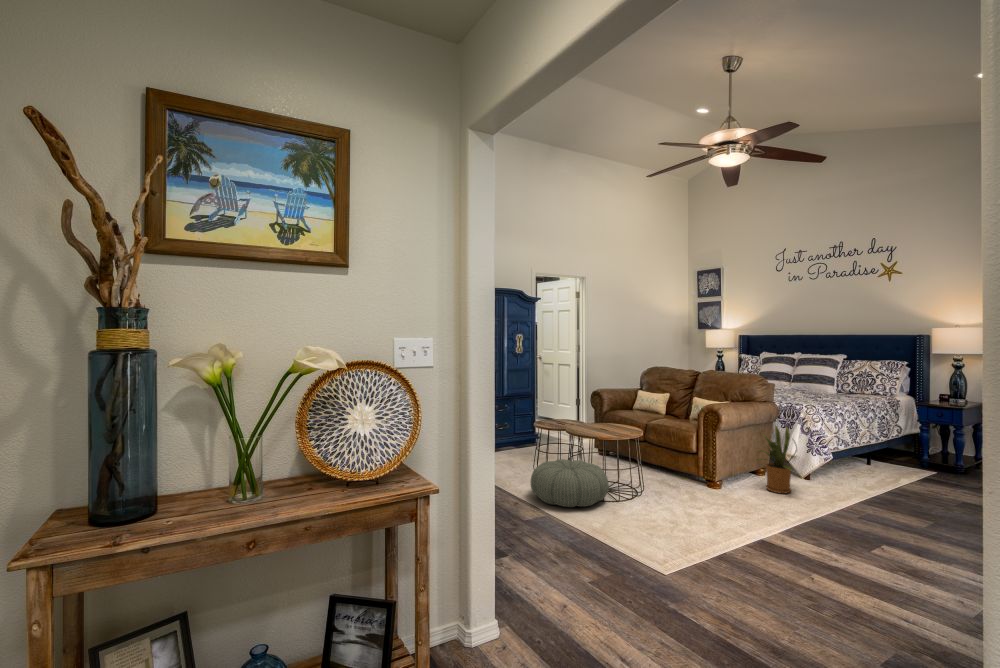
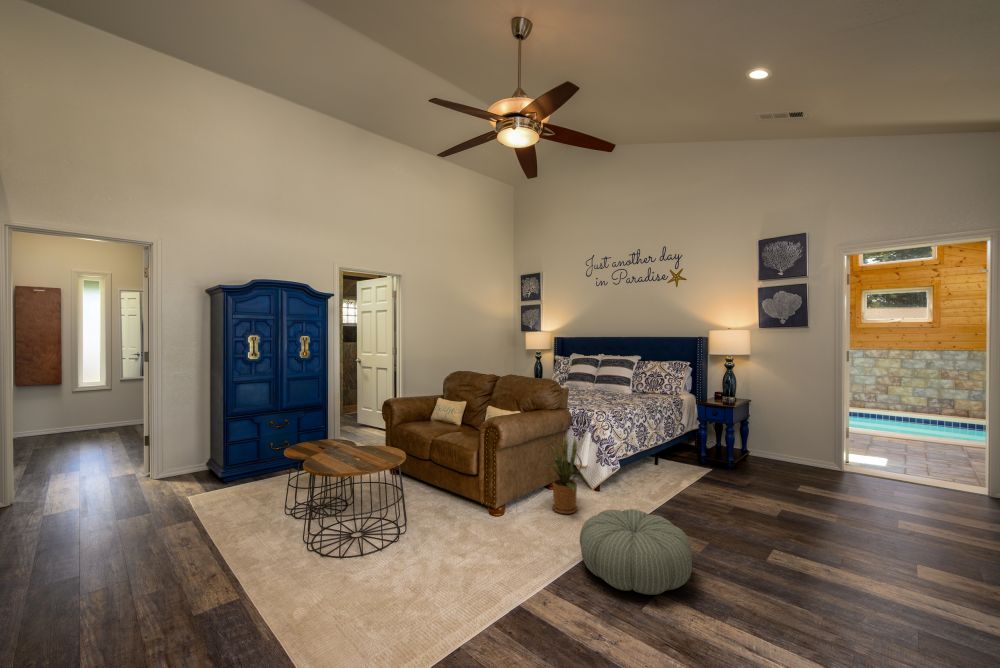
pouf: present [530,459,609,507] -> present [580,509,692,595]

